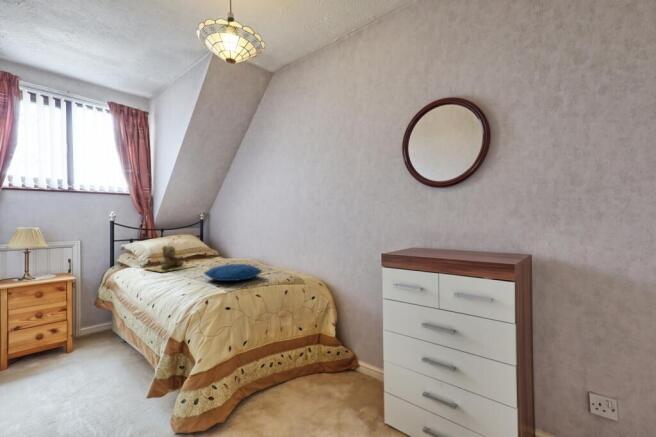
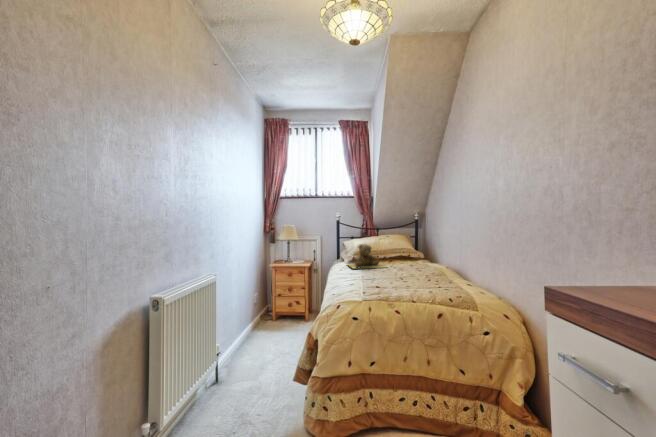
pillow: present [204,264,262,281] -> none [368,269,427,288]

